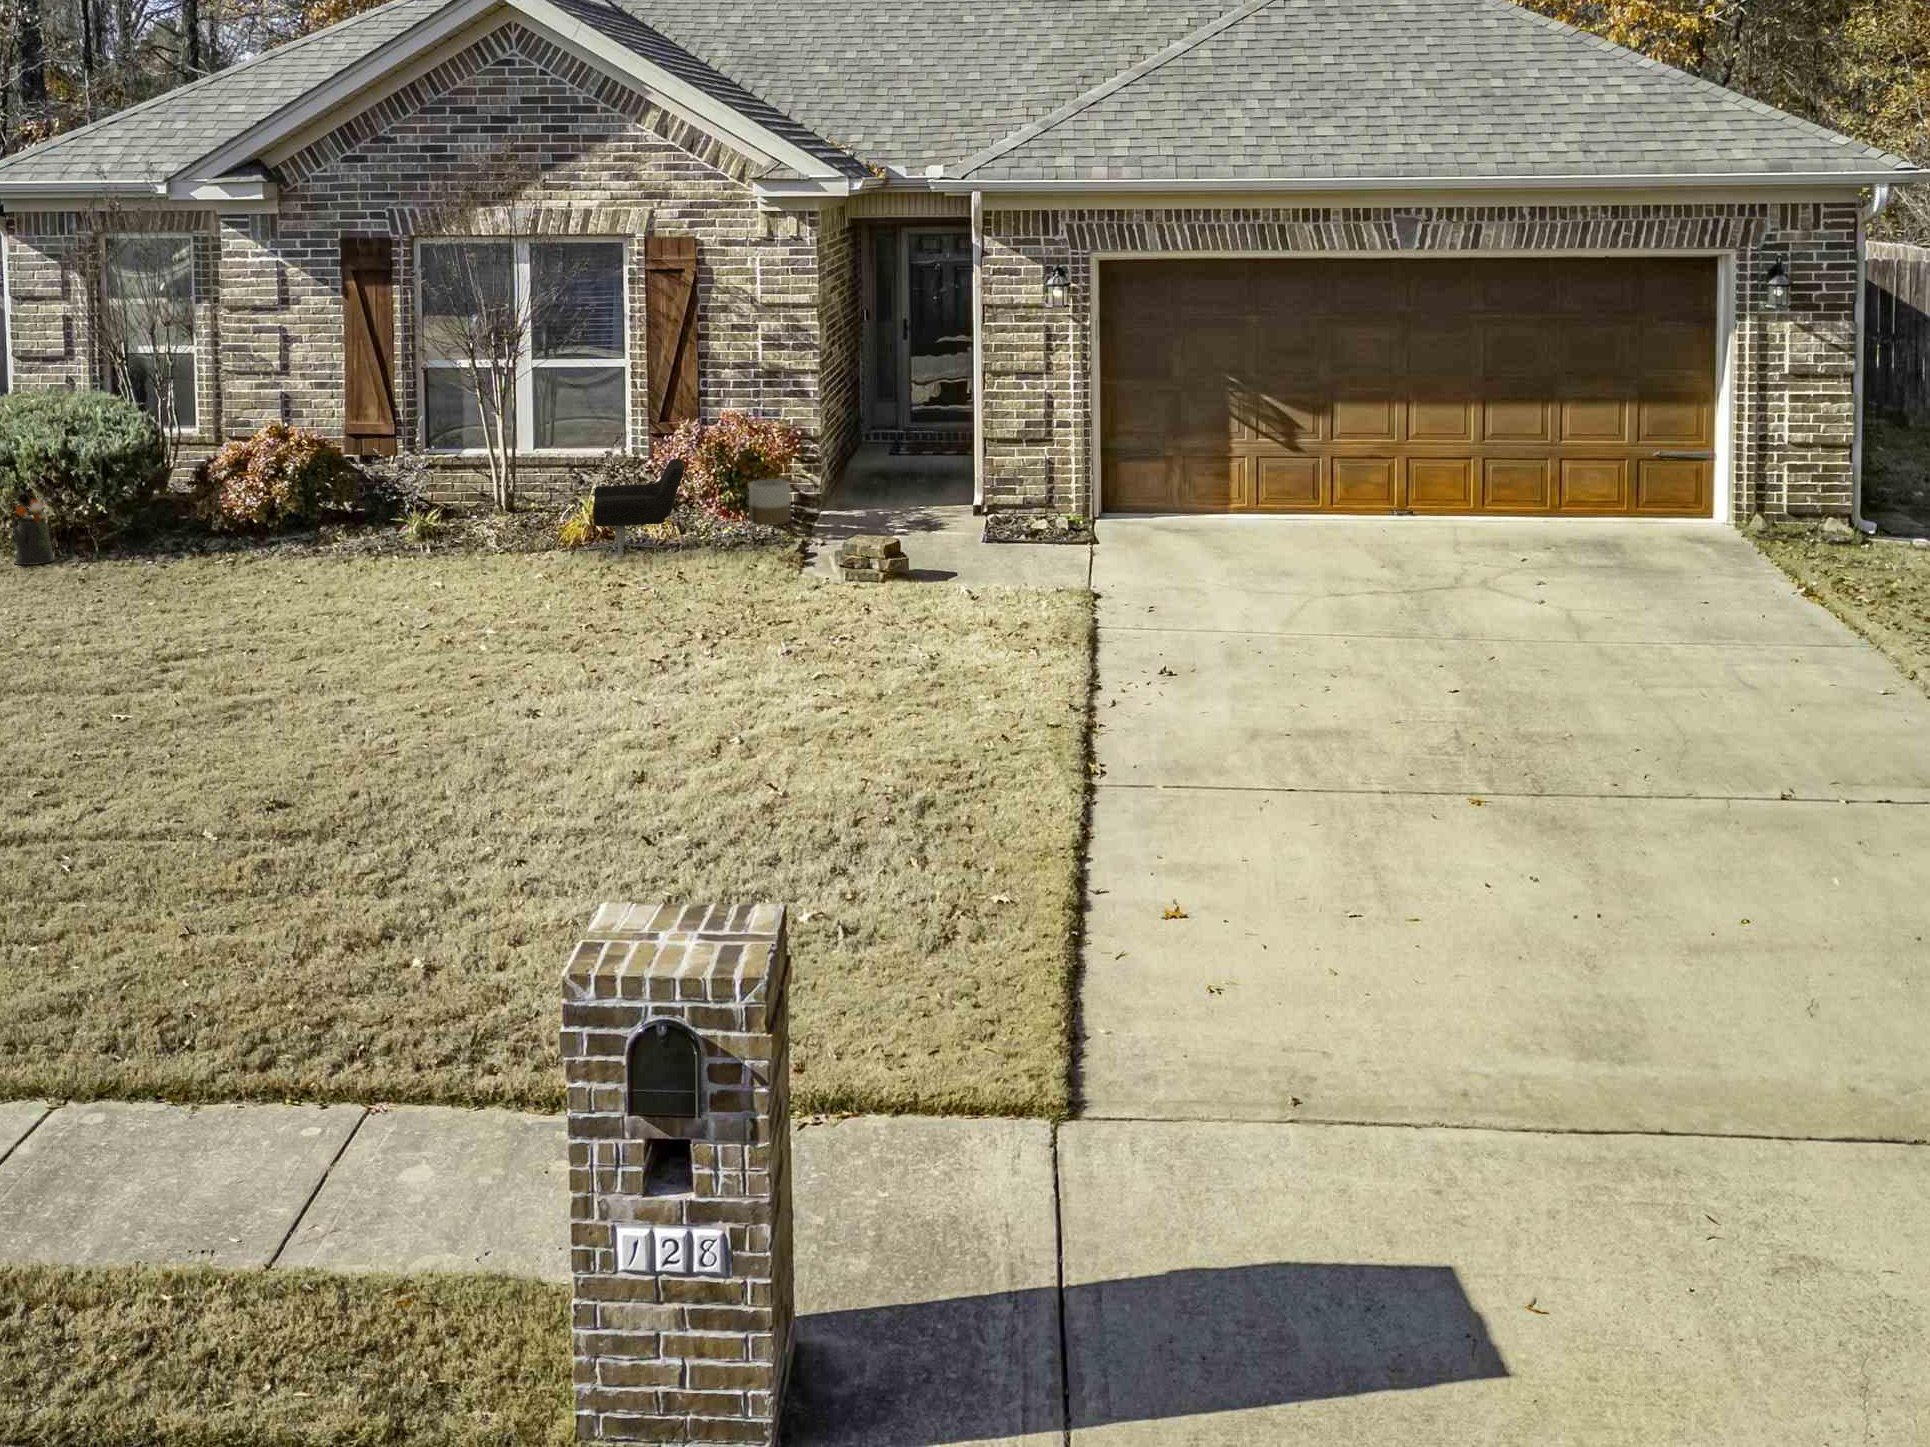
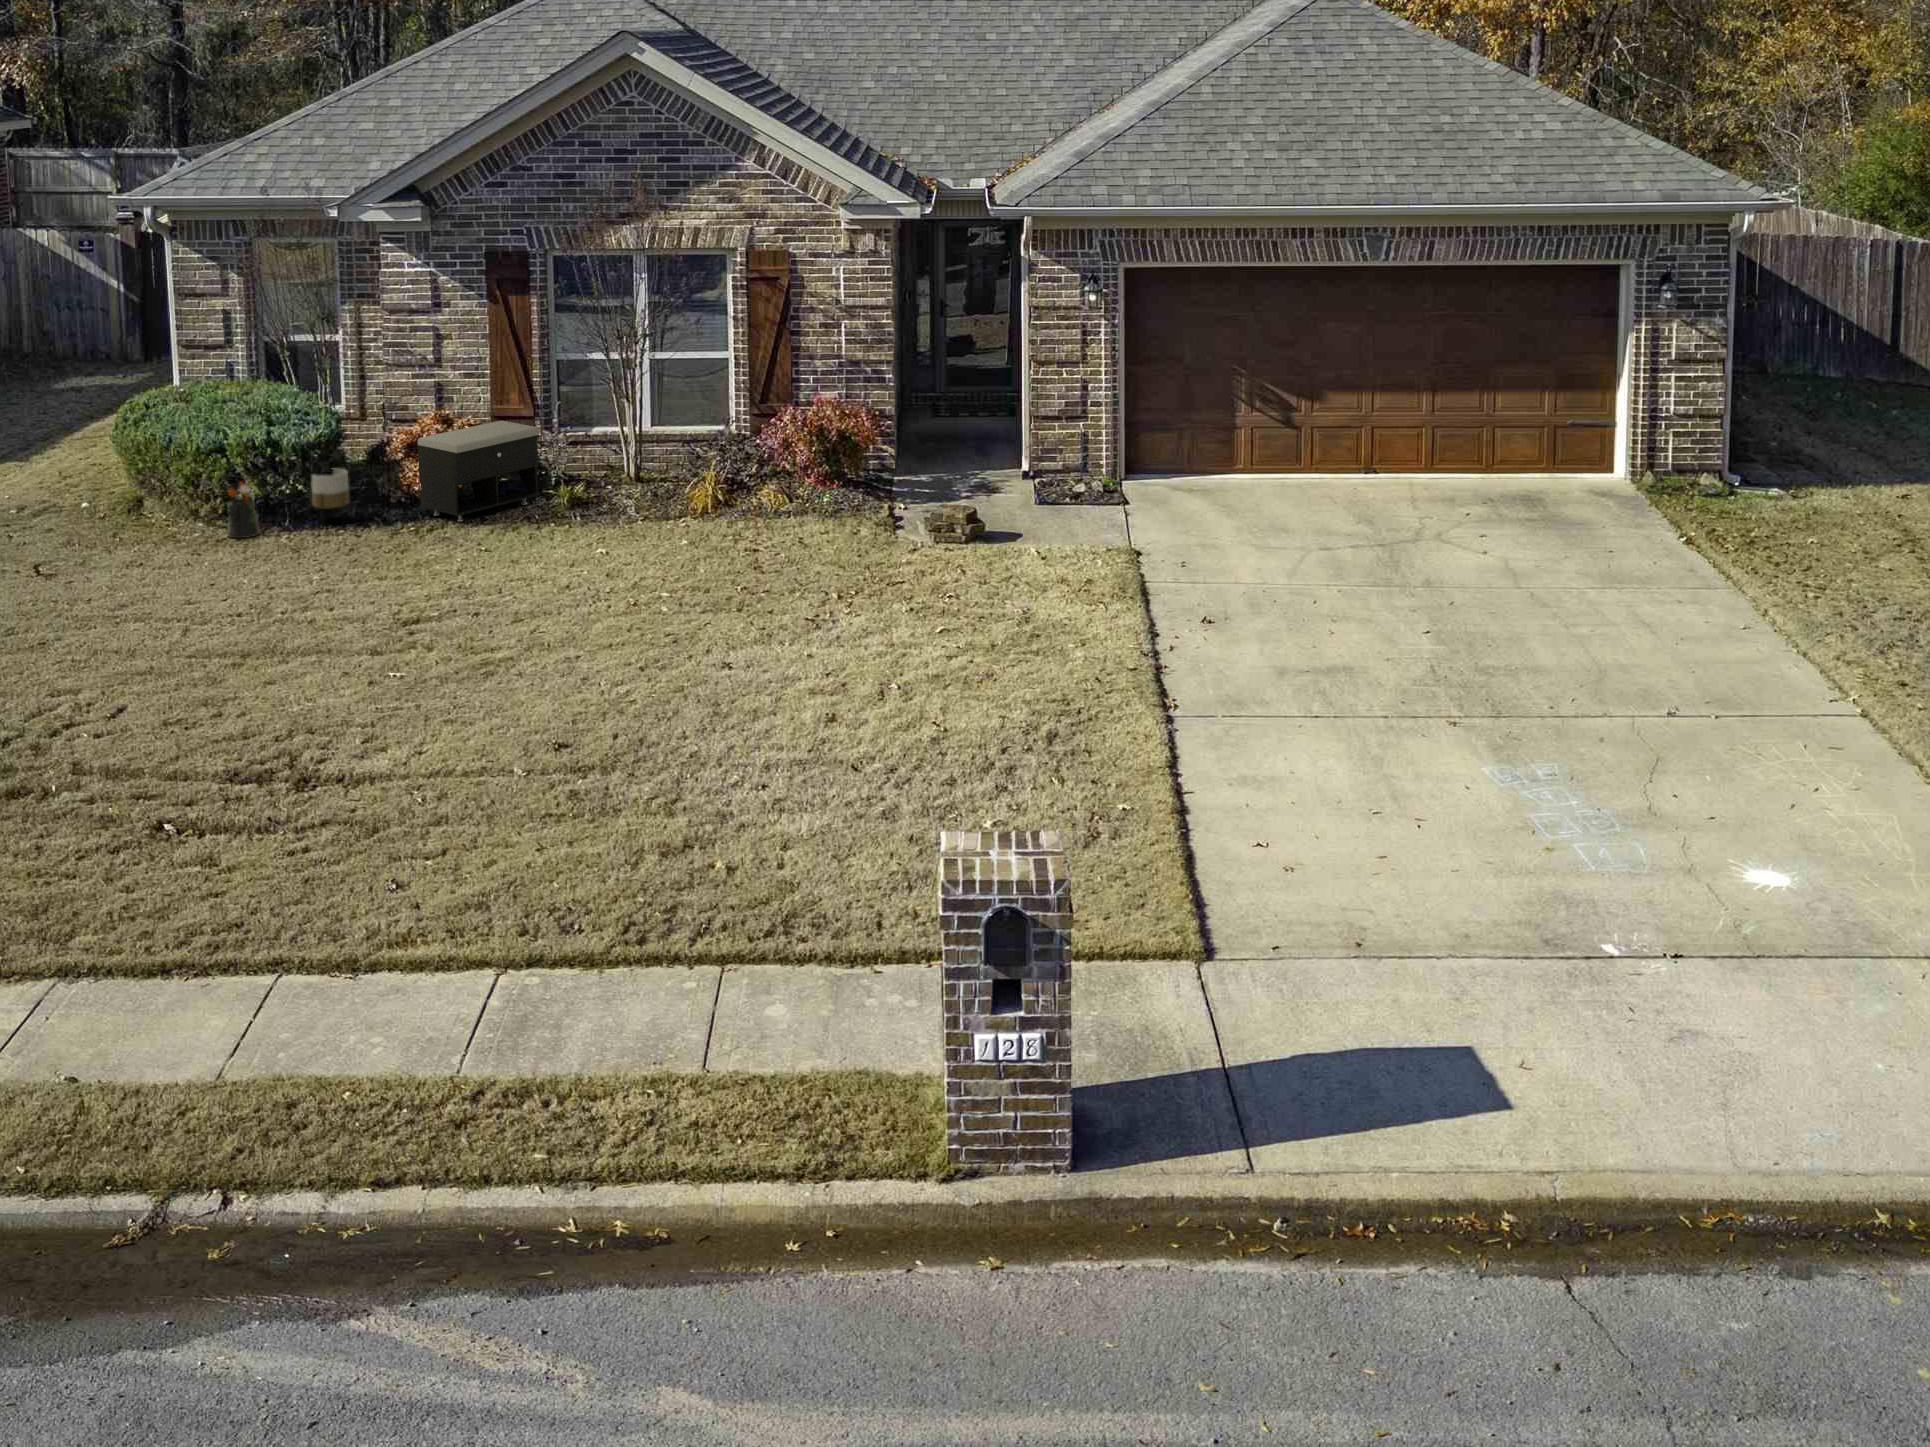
storage bench: none [248,437,395,552] -> present [418,421,540,521]
lounge chair: present [577,458,684,557] -> none [699,437,788,522]
planter: present [749,480,792,530] -> present [311,469,351,514]

